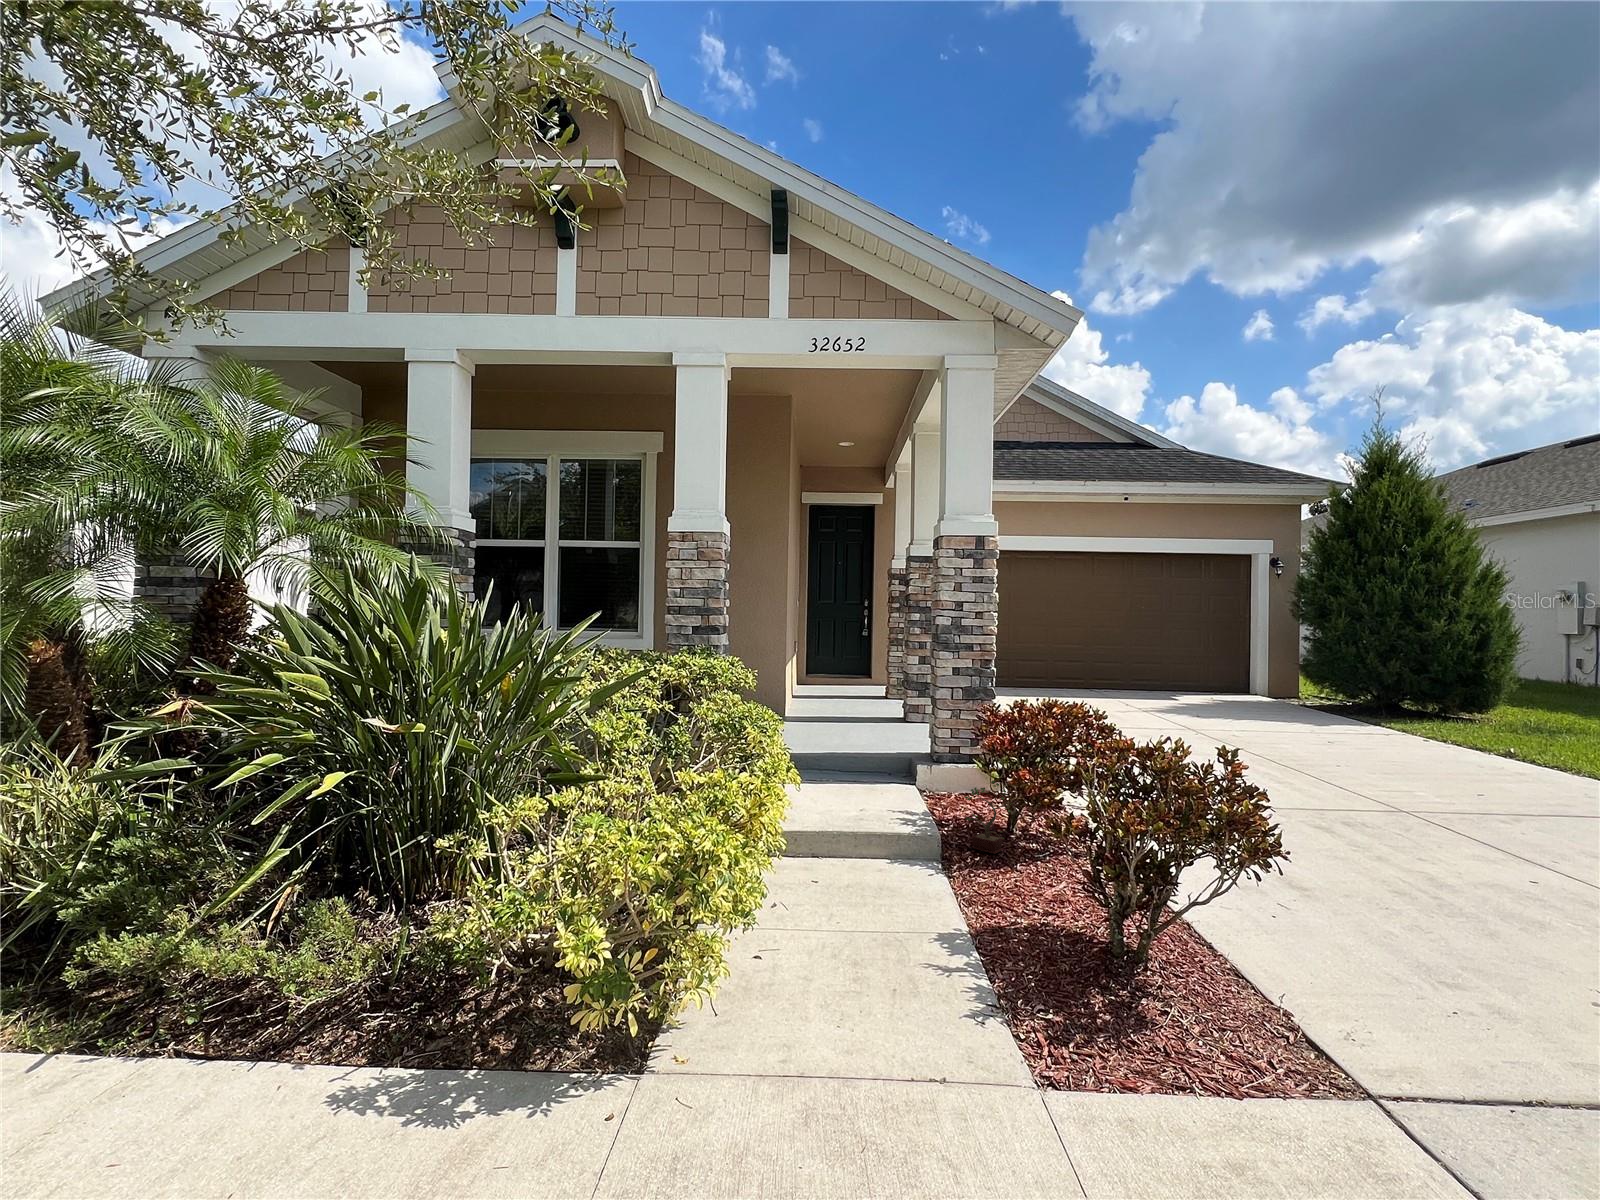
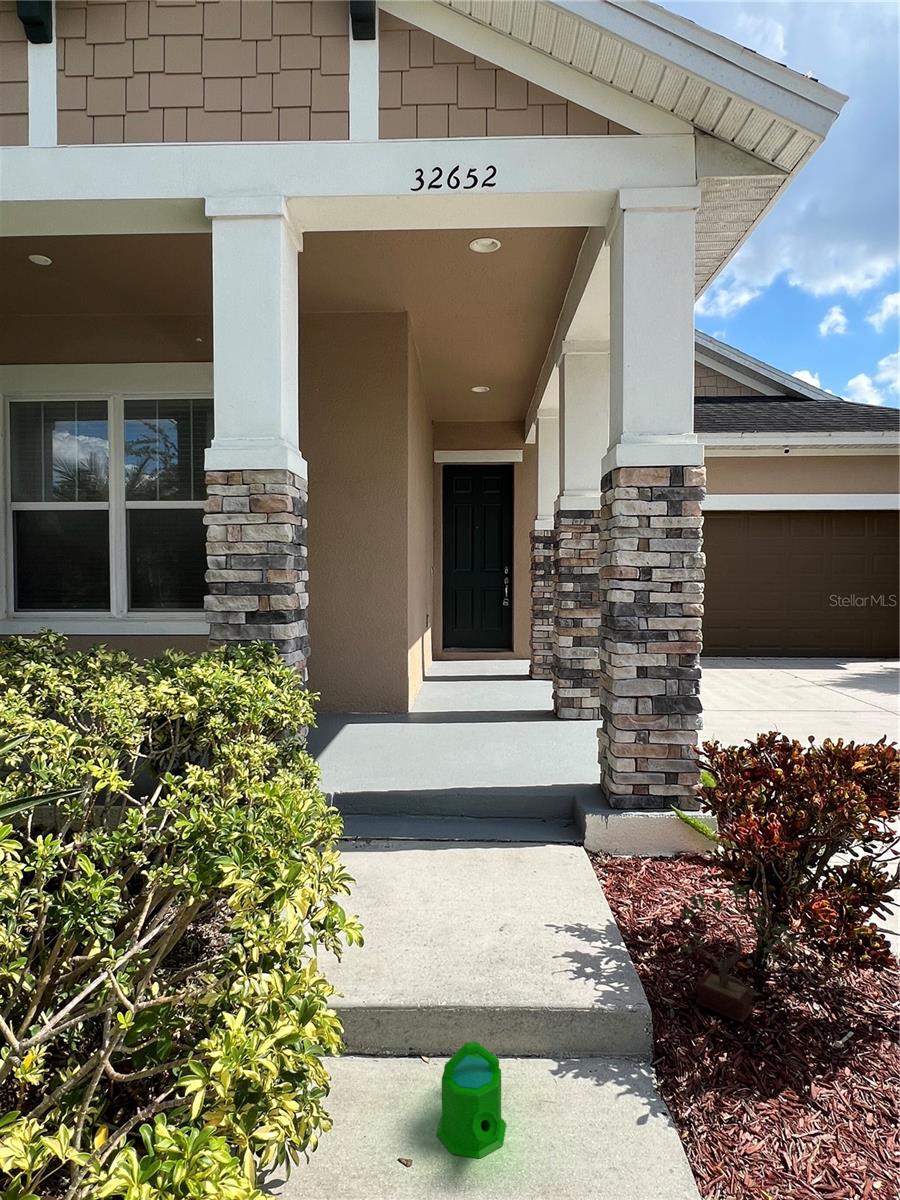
watering can: none [831,833,866,883] -> present [436,1042,506,1158]

